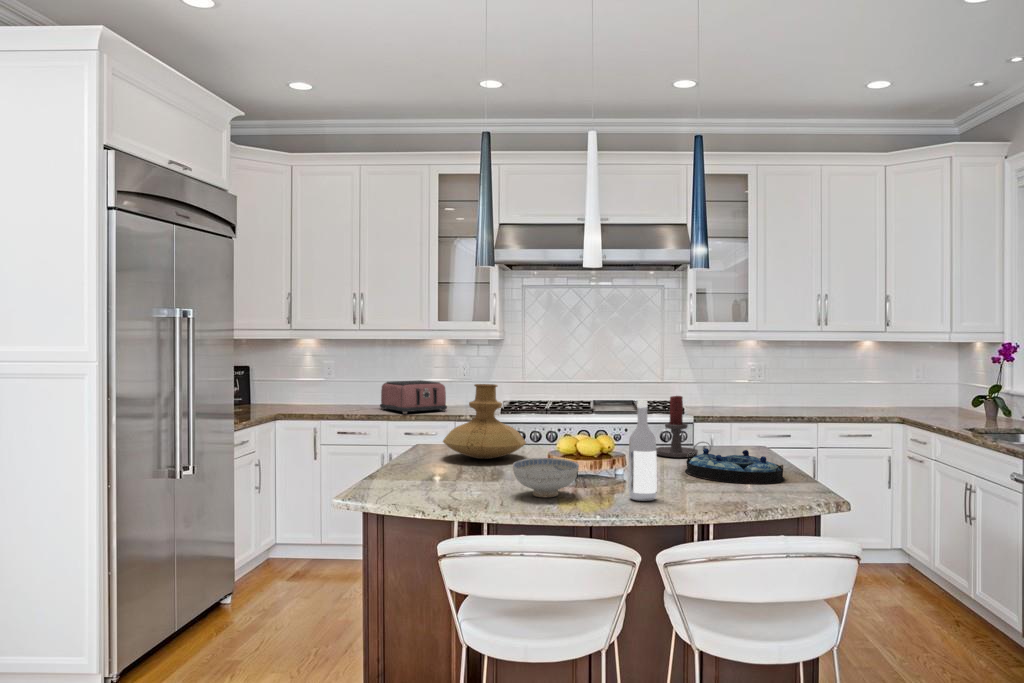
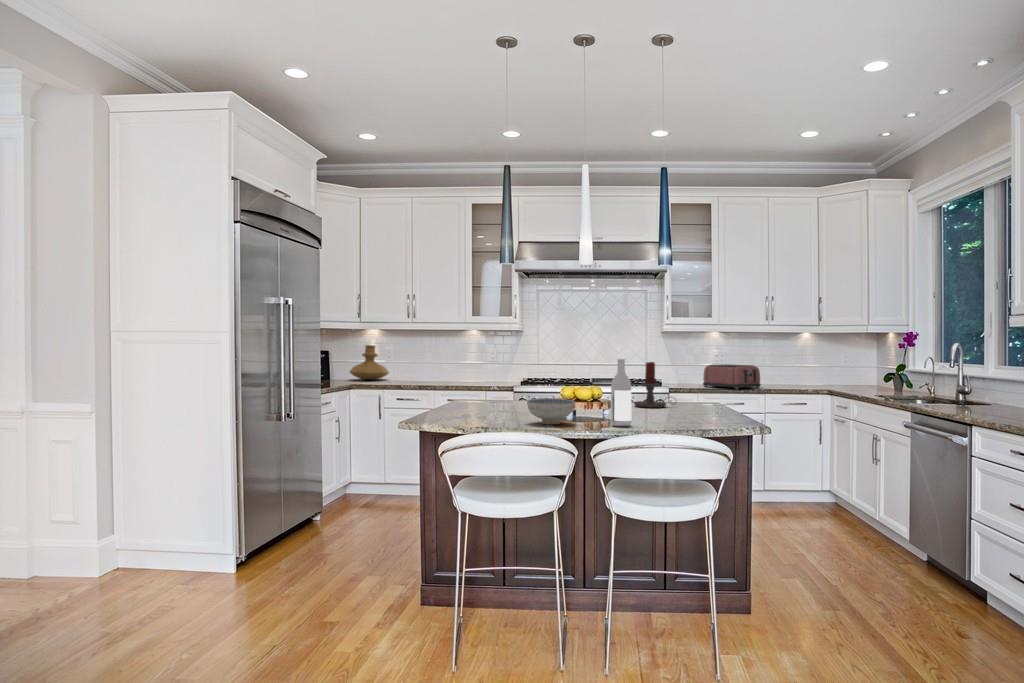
toaster: present [380,380,447,414] -> present [703,364,761,389]
vase: present [443,384,526,459] -> present [350,345,389,380]
serving tray: present [685,448,784,484] -> none [655,397,728,420]

